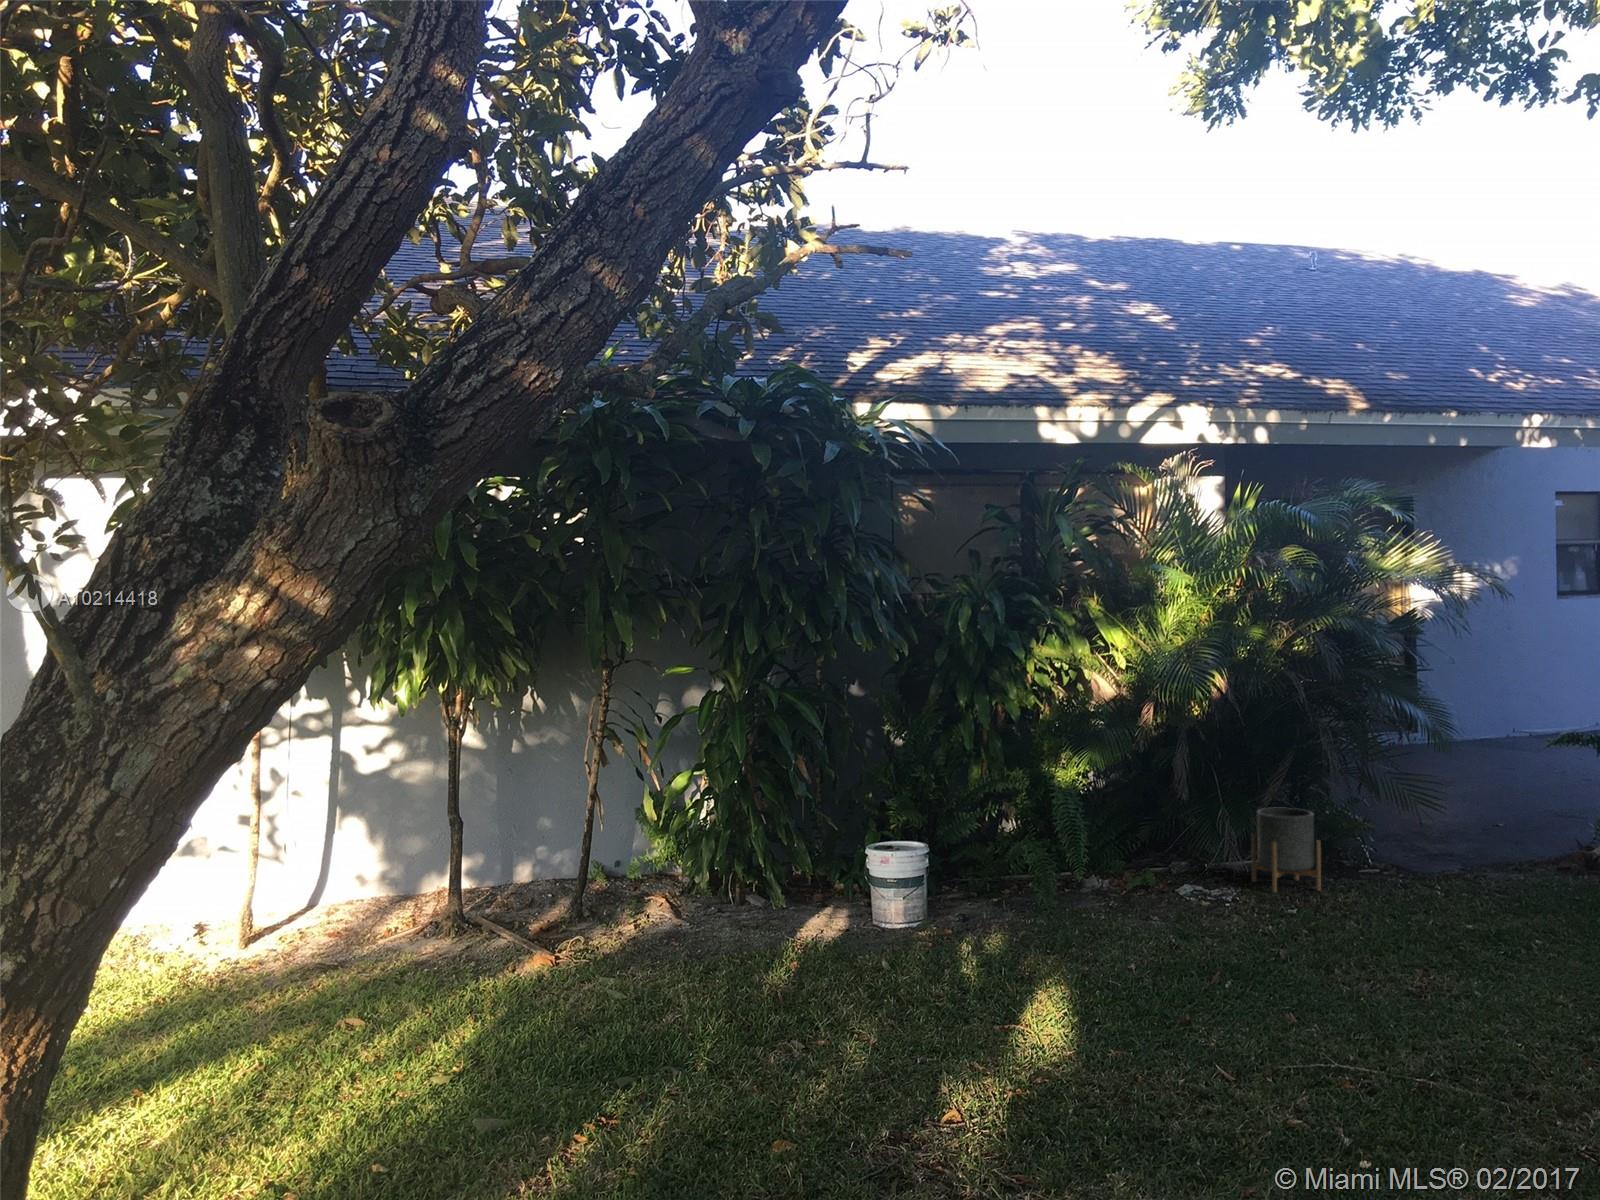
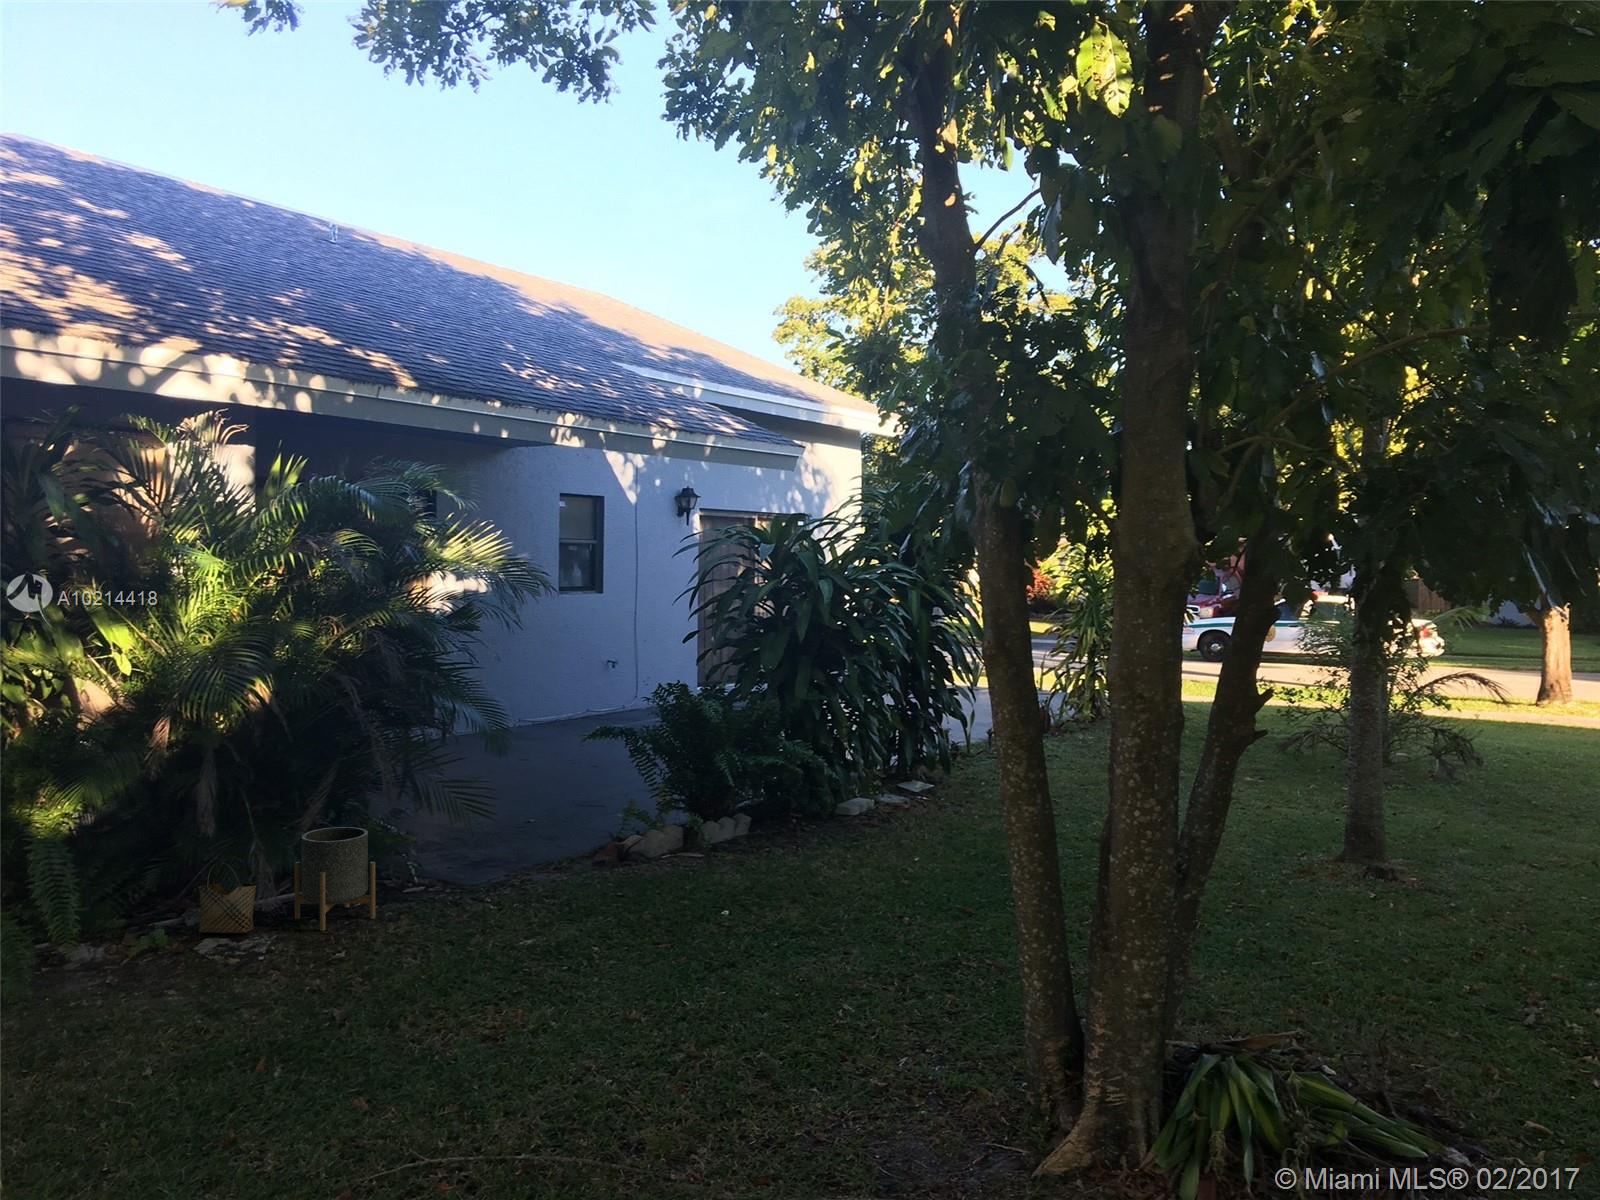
woven basket: none [1175,821,1220,885] -> present [198,856,257,933]

